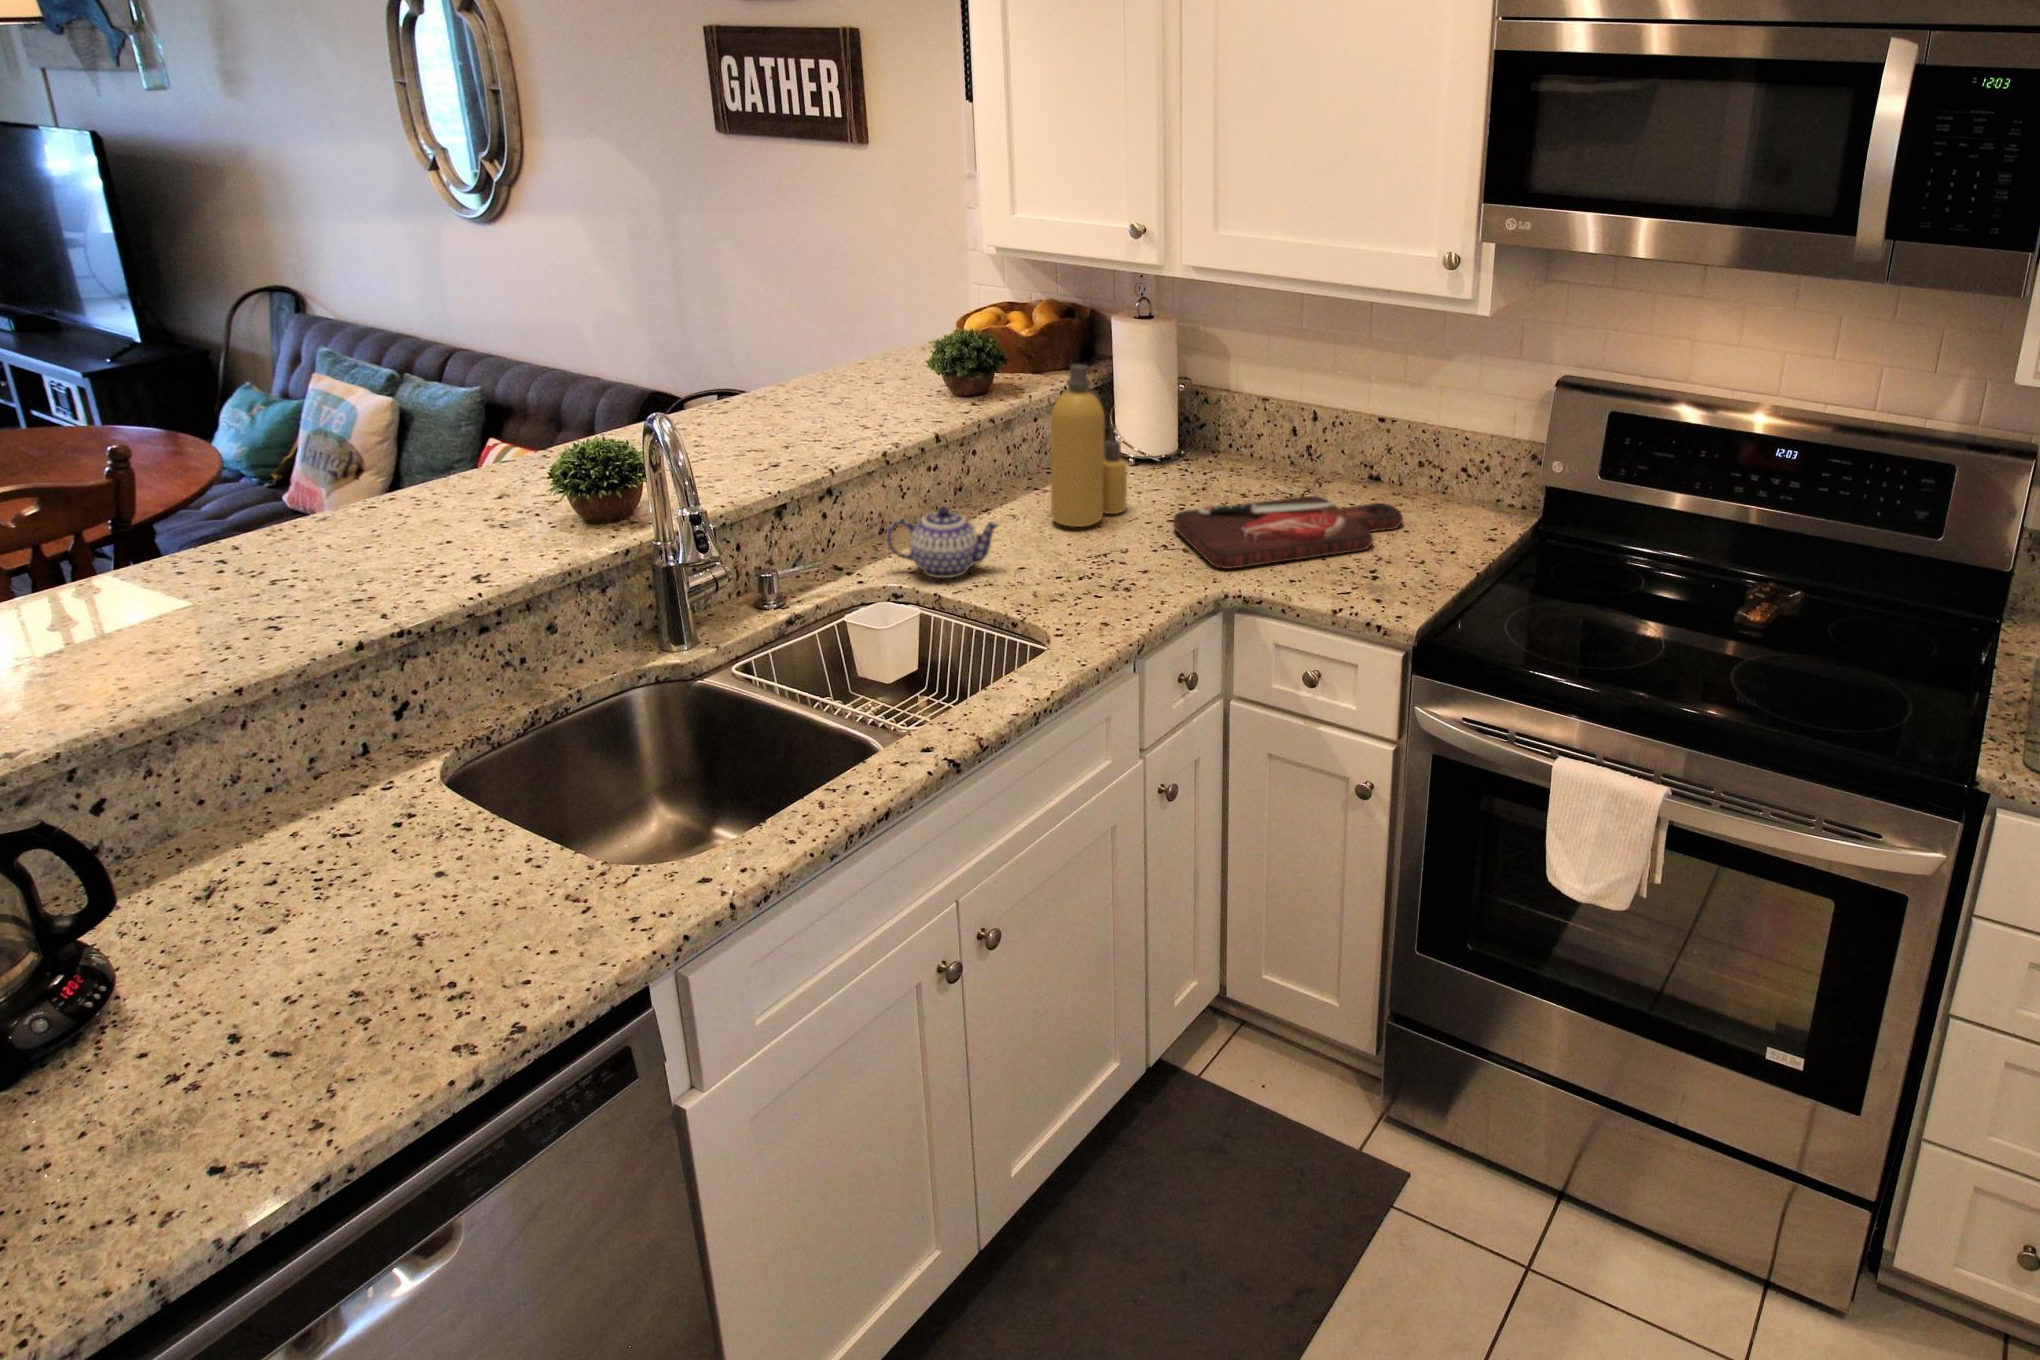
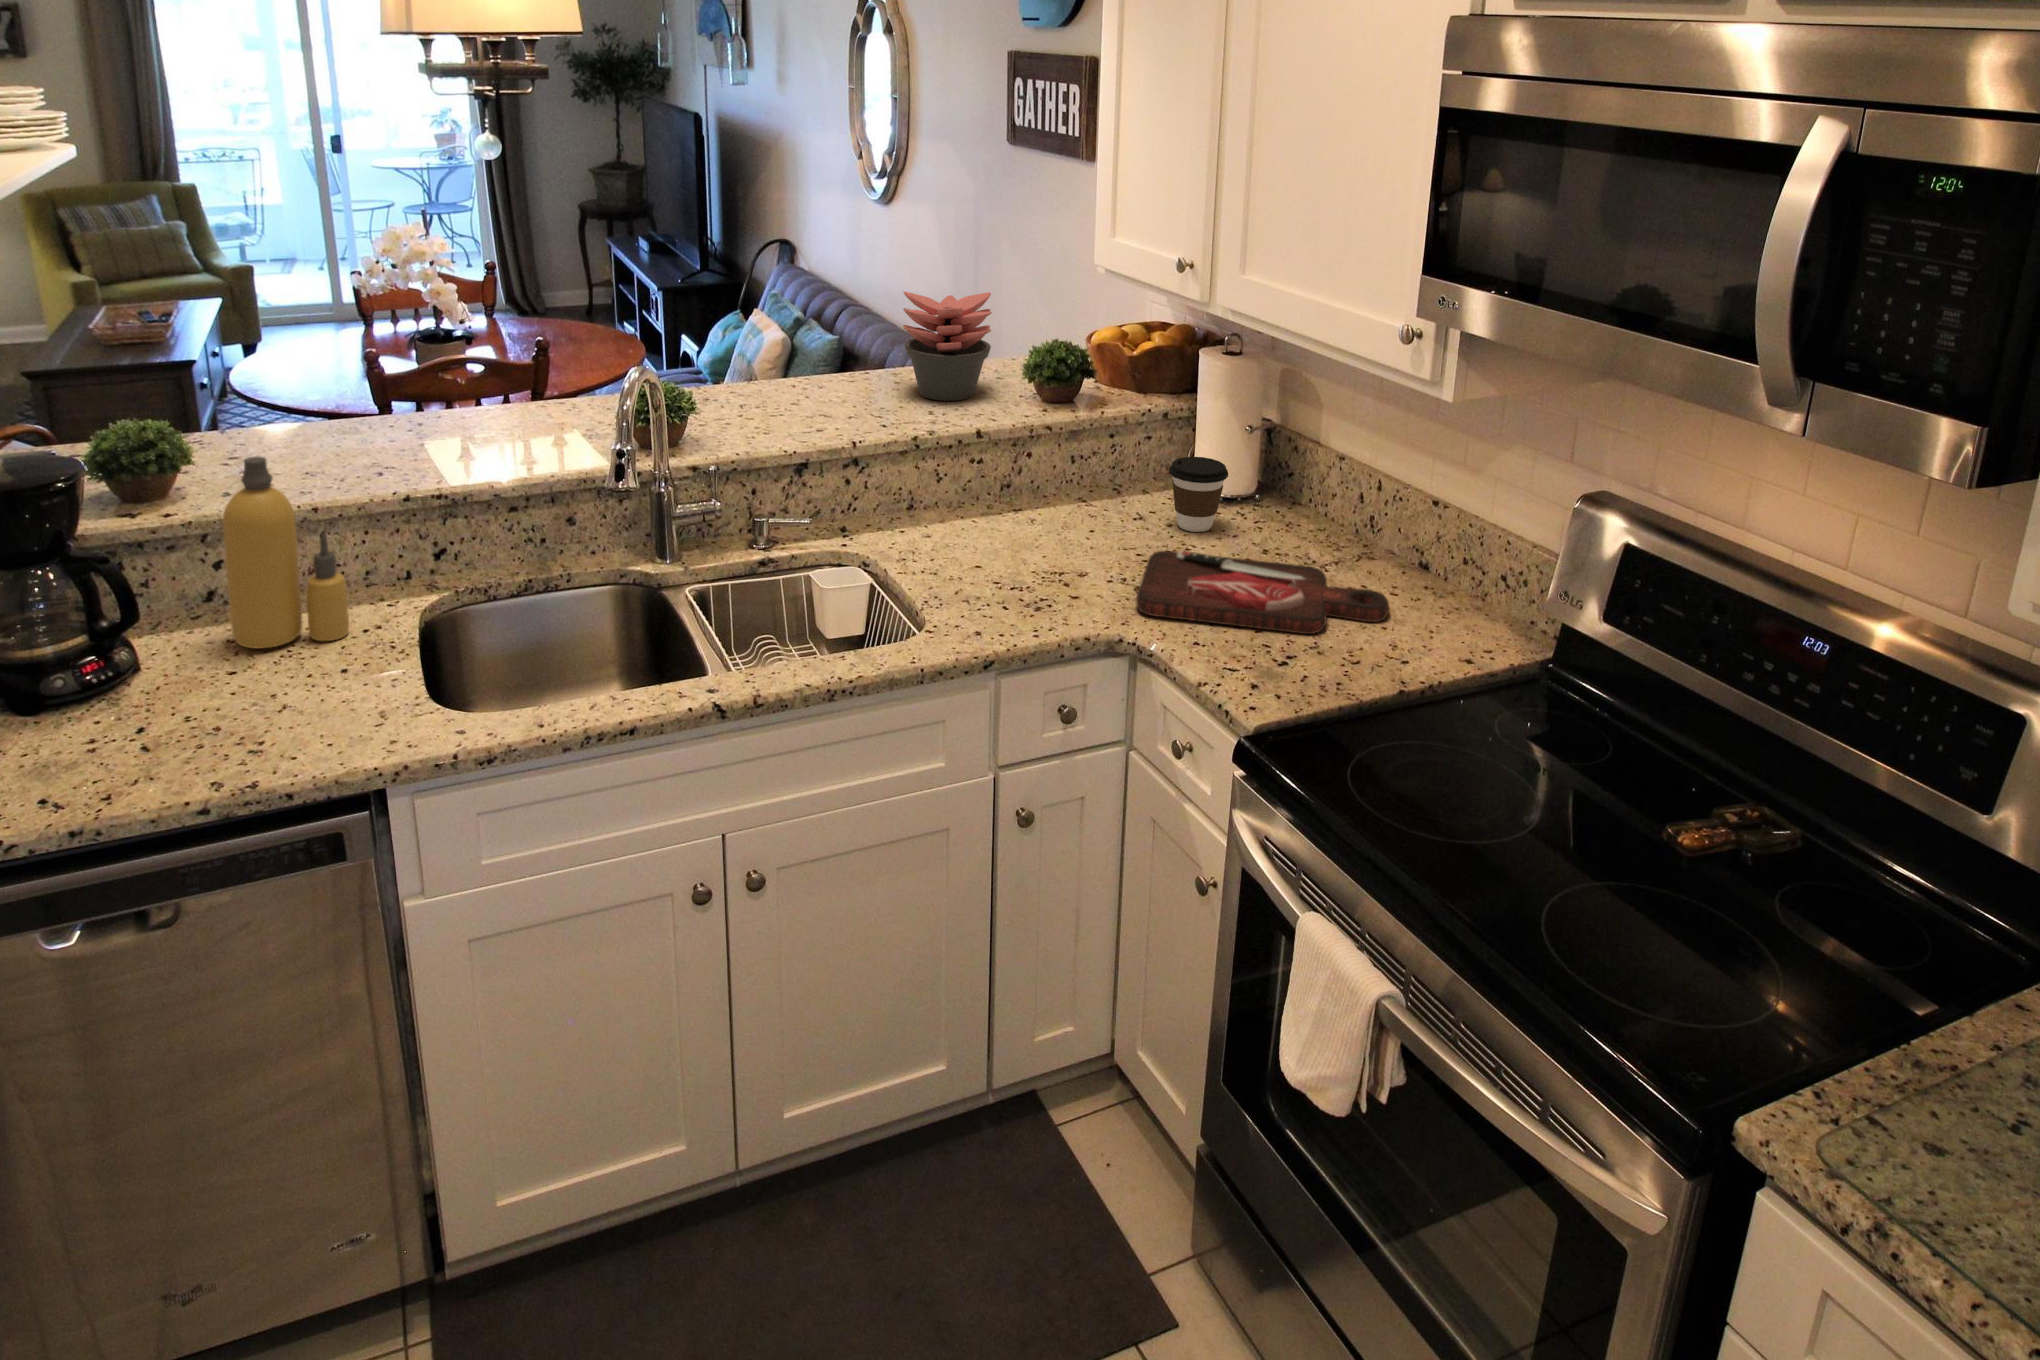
succulent plant: none [785,288,903,413] -> present [903,292,992,401]
bottle: present [1051,365,1127,527] -> present [223,456,349,648]
coffee cup: none [1131,420,1189,493] -> present [1169,457,1228,532]
teapot: present [887,507,1000,578] -> none [875,494,963,560]

